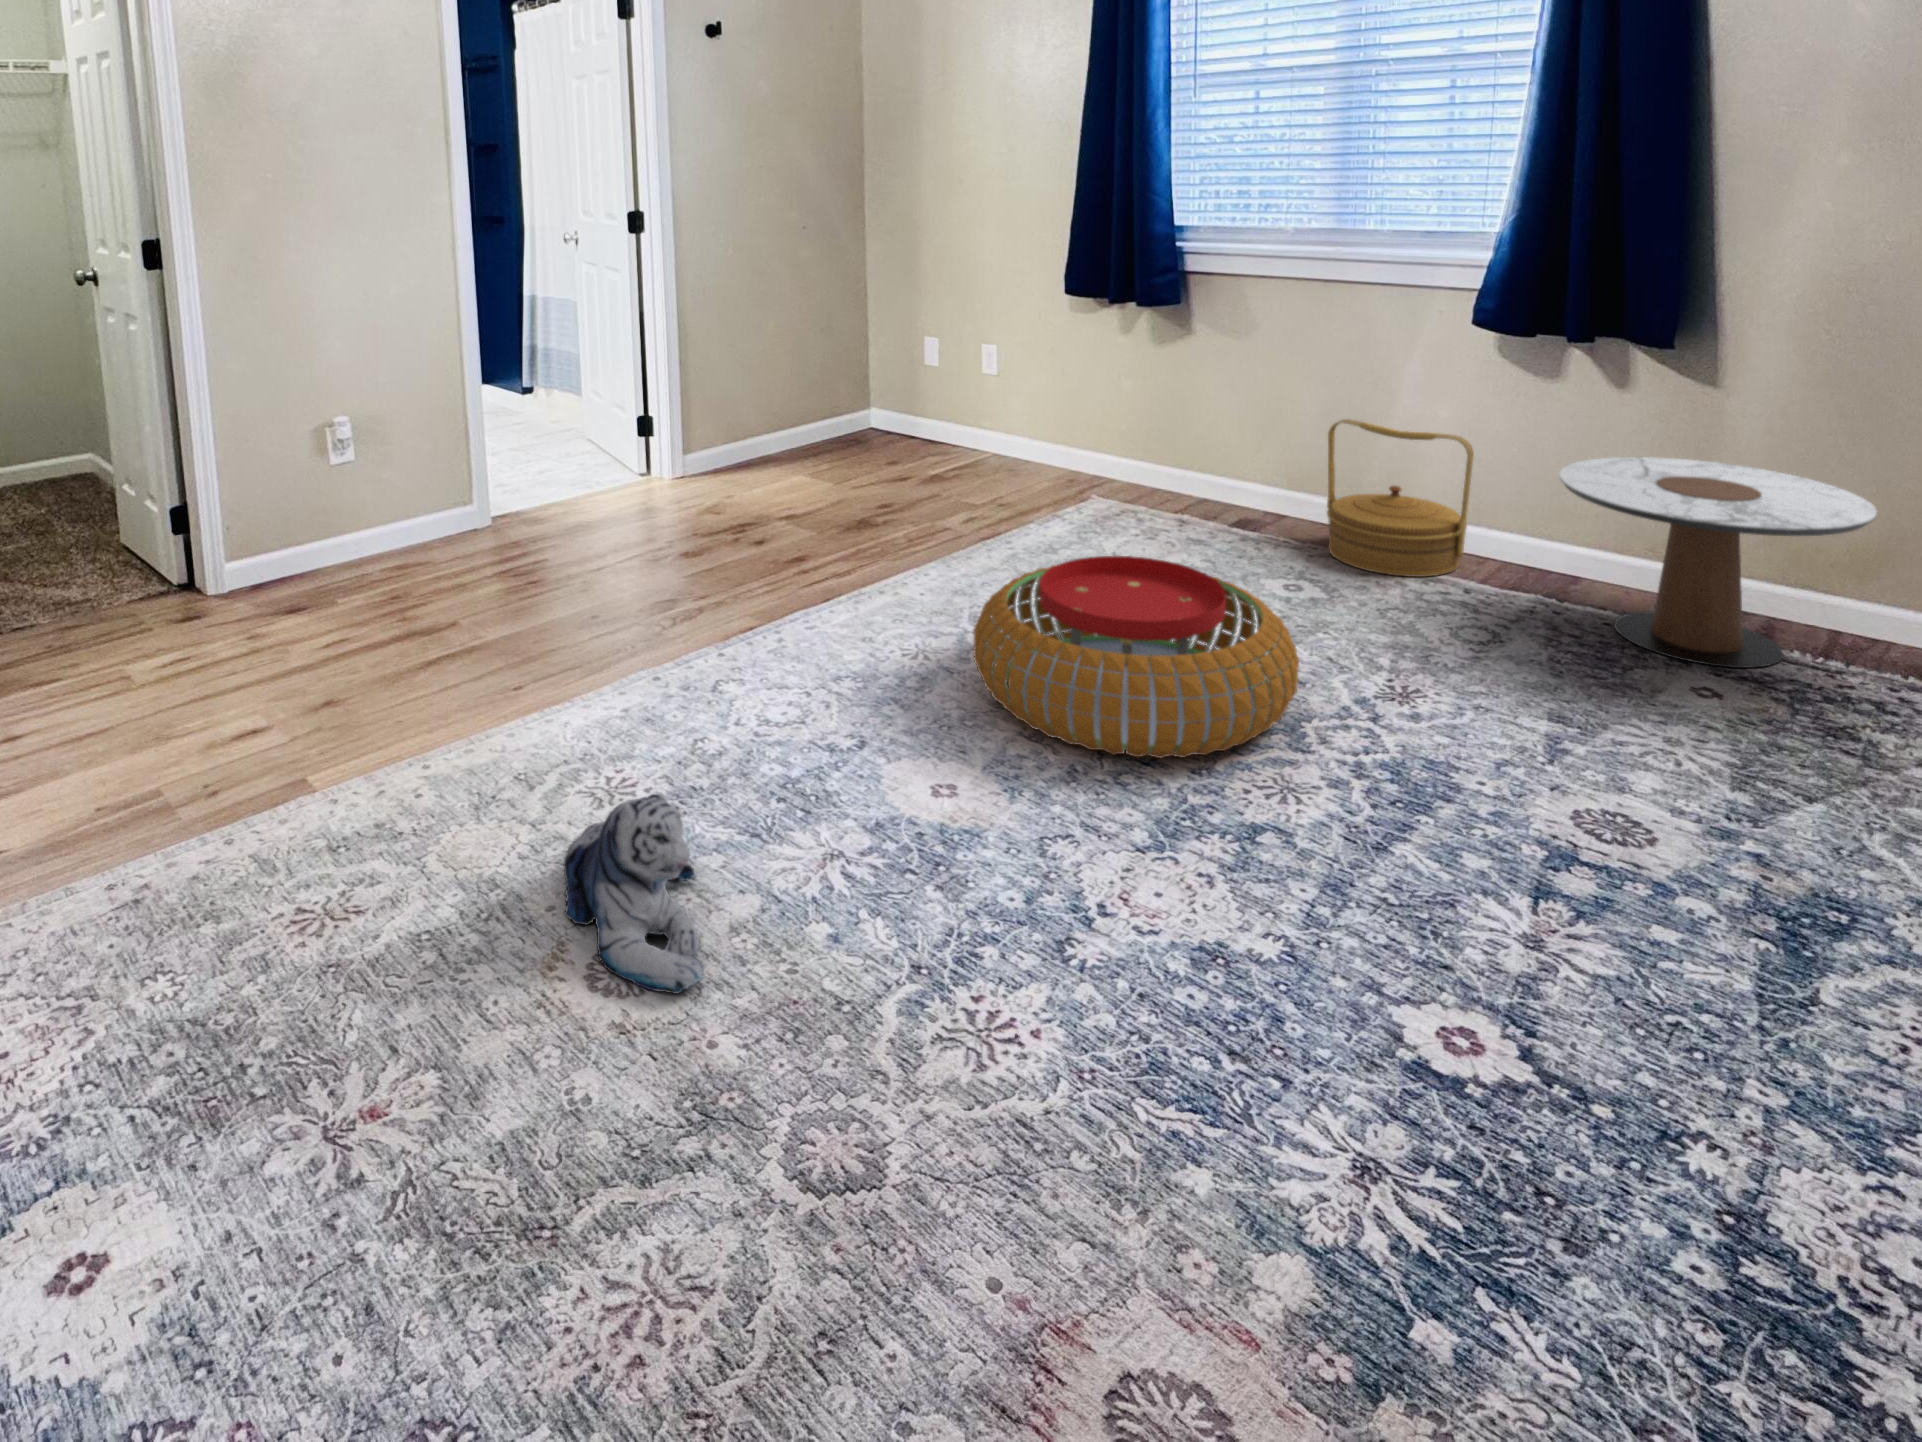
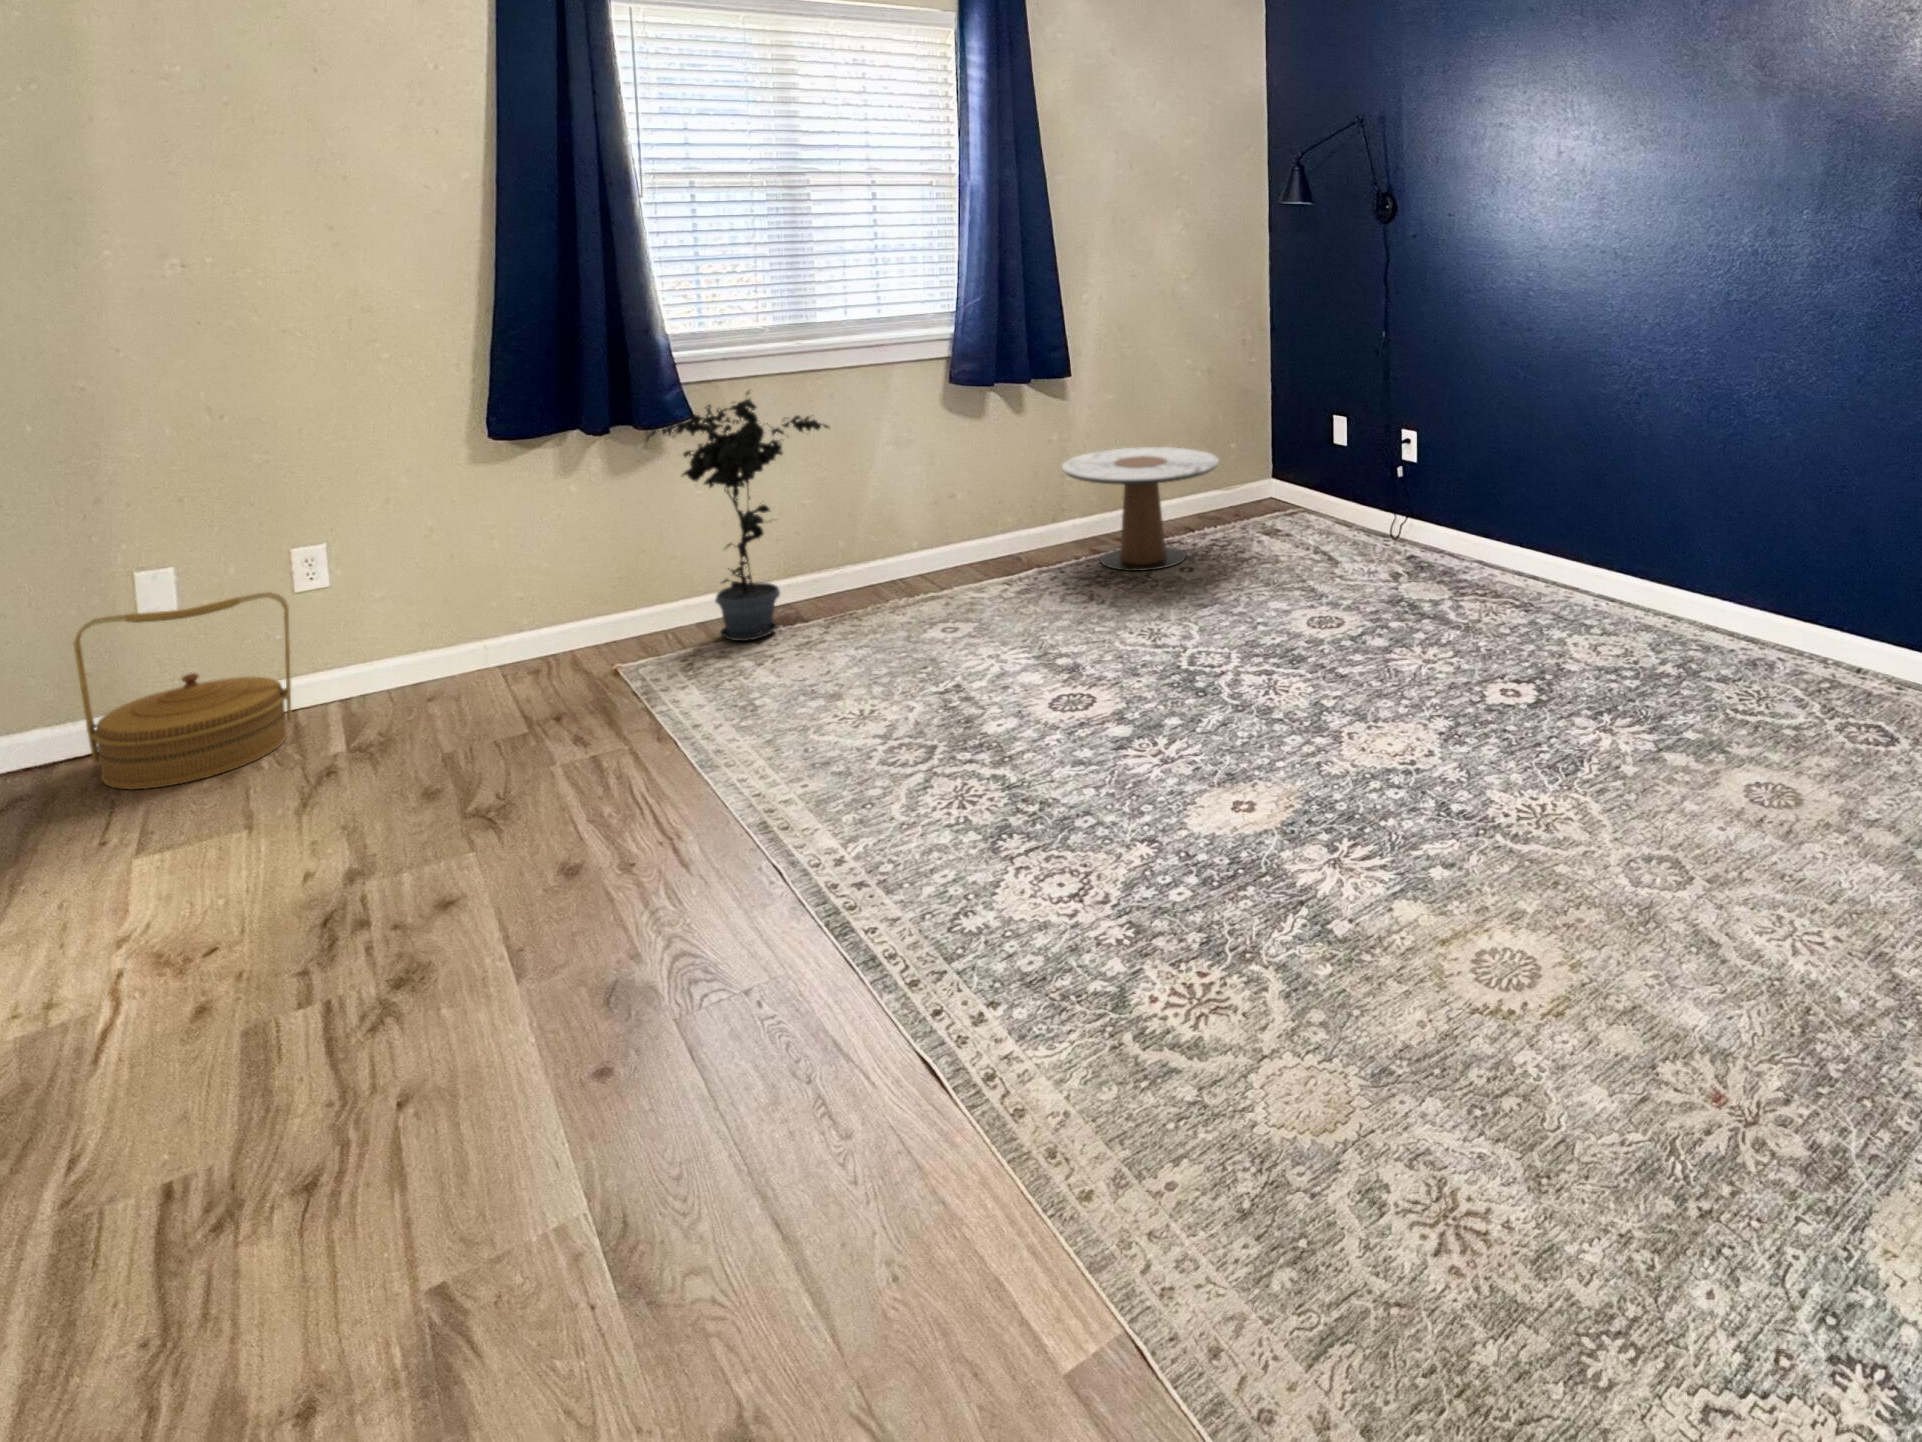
potted plant: none [1129,279,1261,517] -> present [645,391,830,641]
woven basket: present [1327,419,1474,577] -> present [73,592,291,789]
pouf: present [973,556,1299,758] -> none [989,598,1258,766]
plush toy: present [564,794,703,994] -> none [1331,831,1545,1015]

